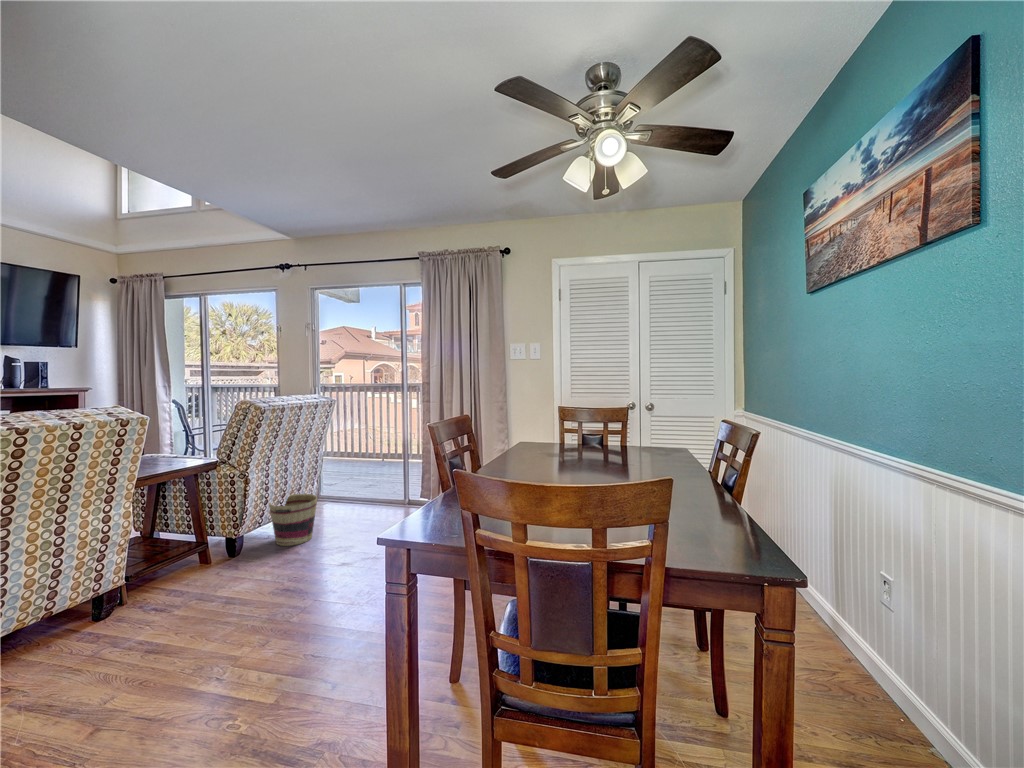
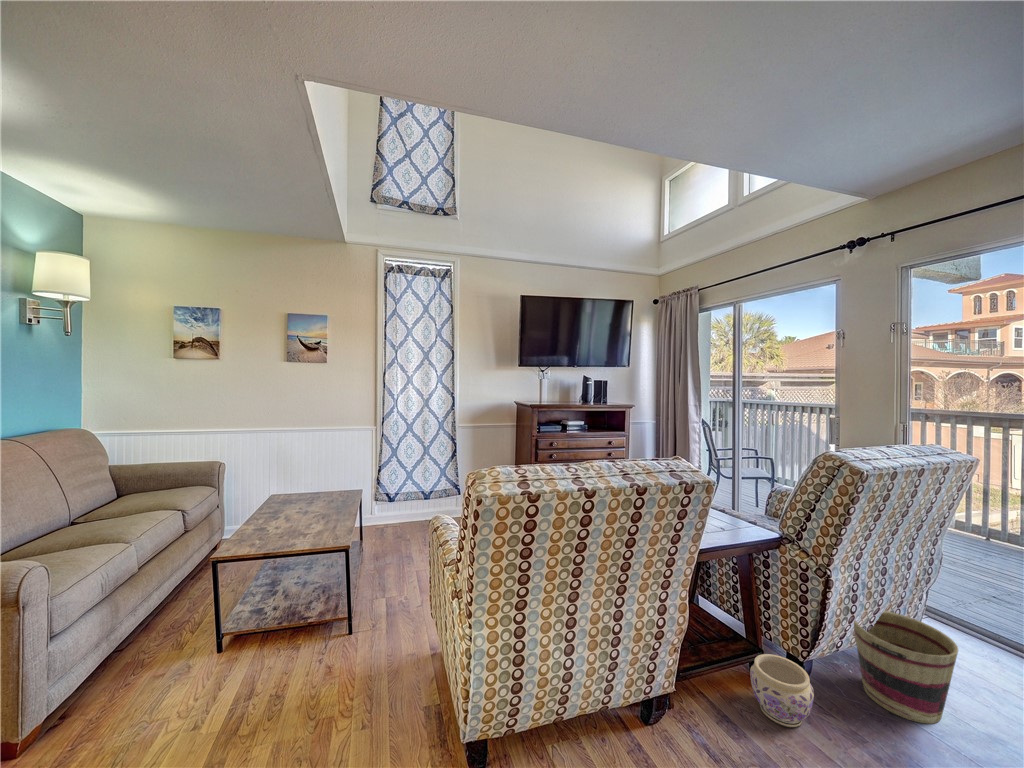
planter: none [194,537,236,577] -> present [750,654,814,728]

